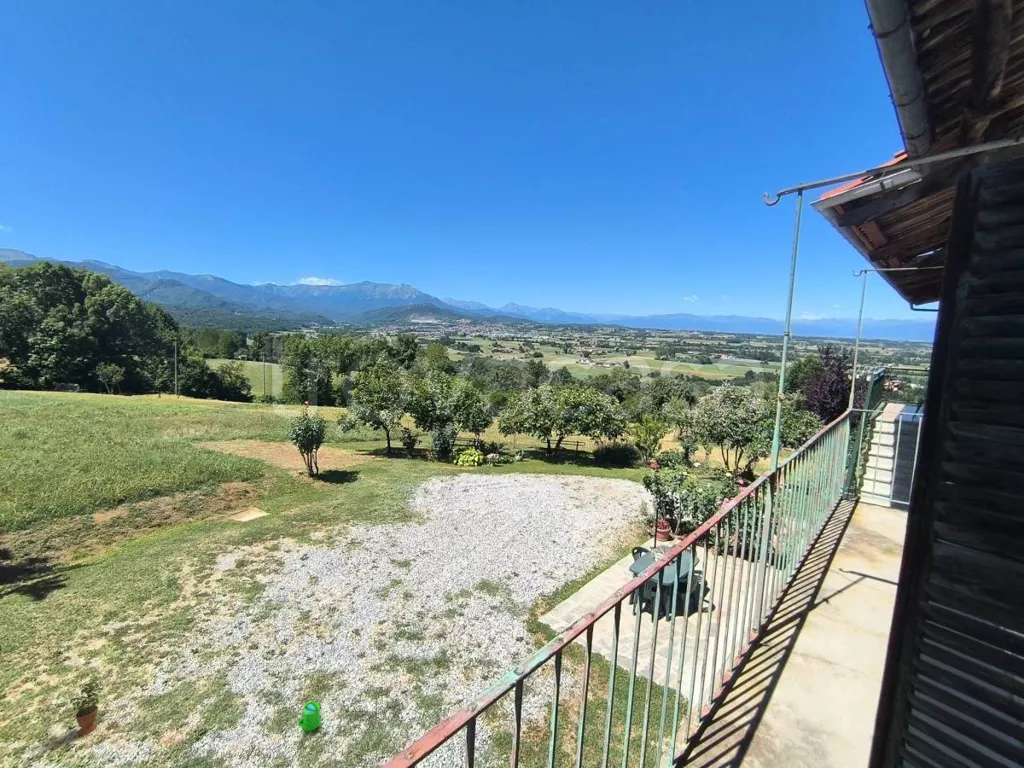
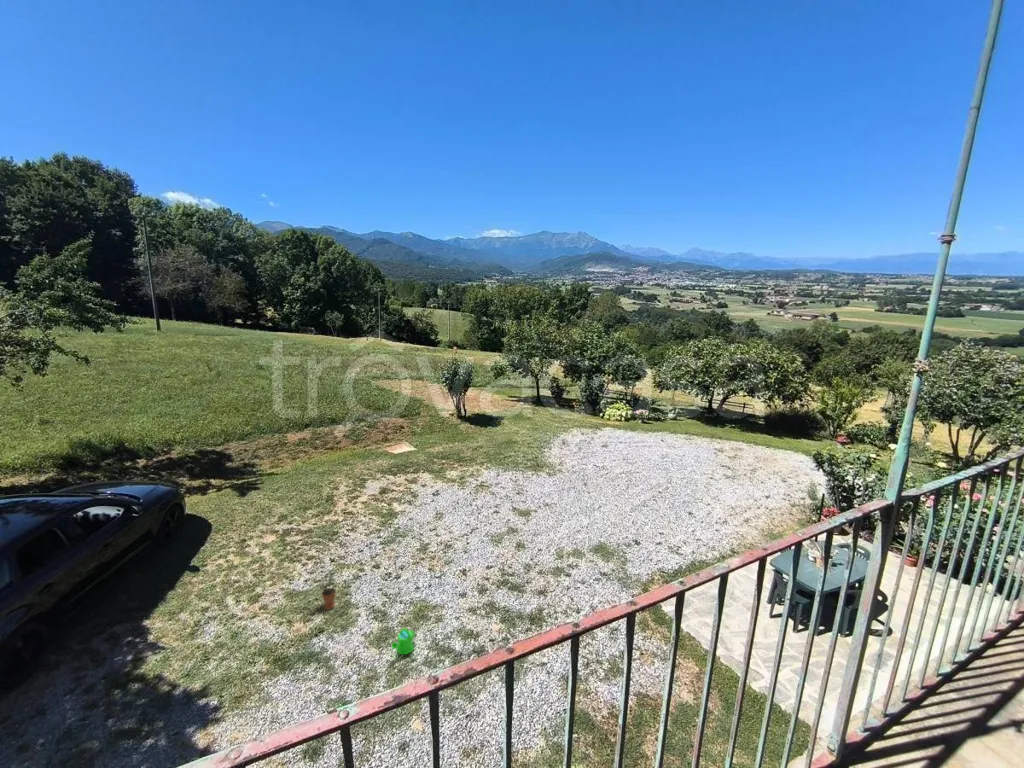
potted plant: present [70,680,99,735] -> present [318,569,336,609]

